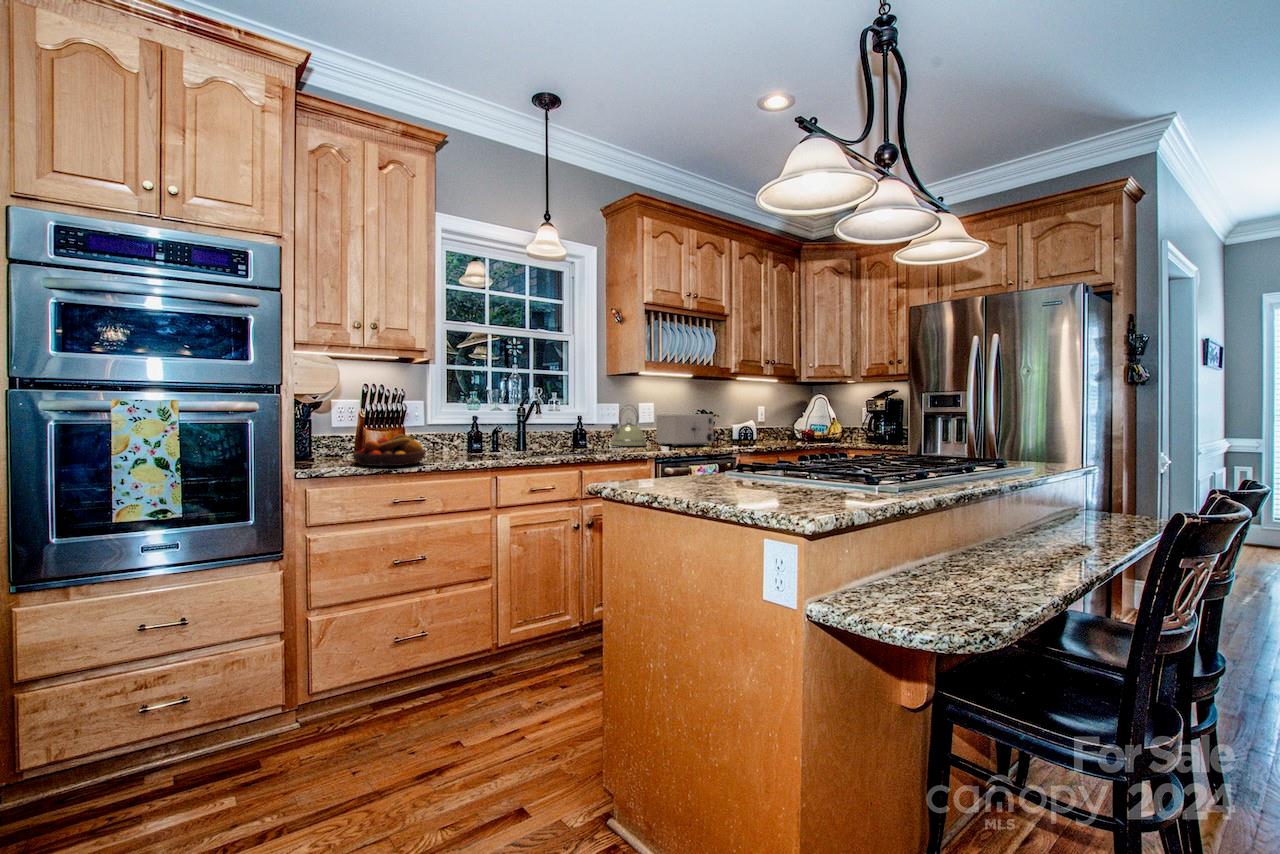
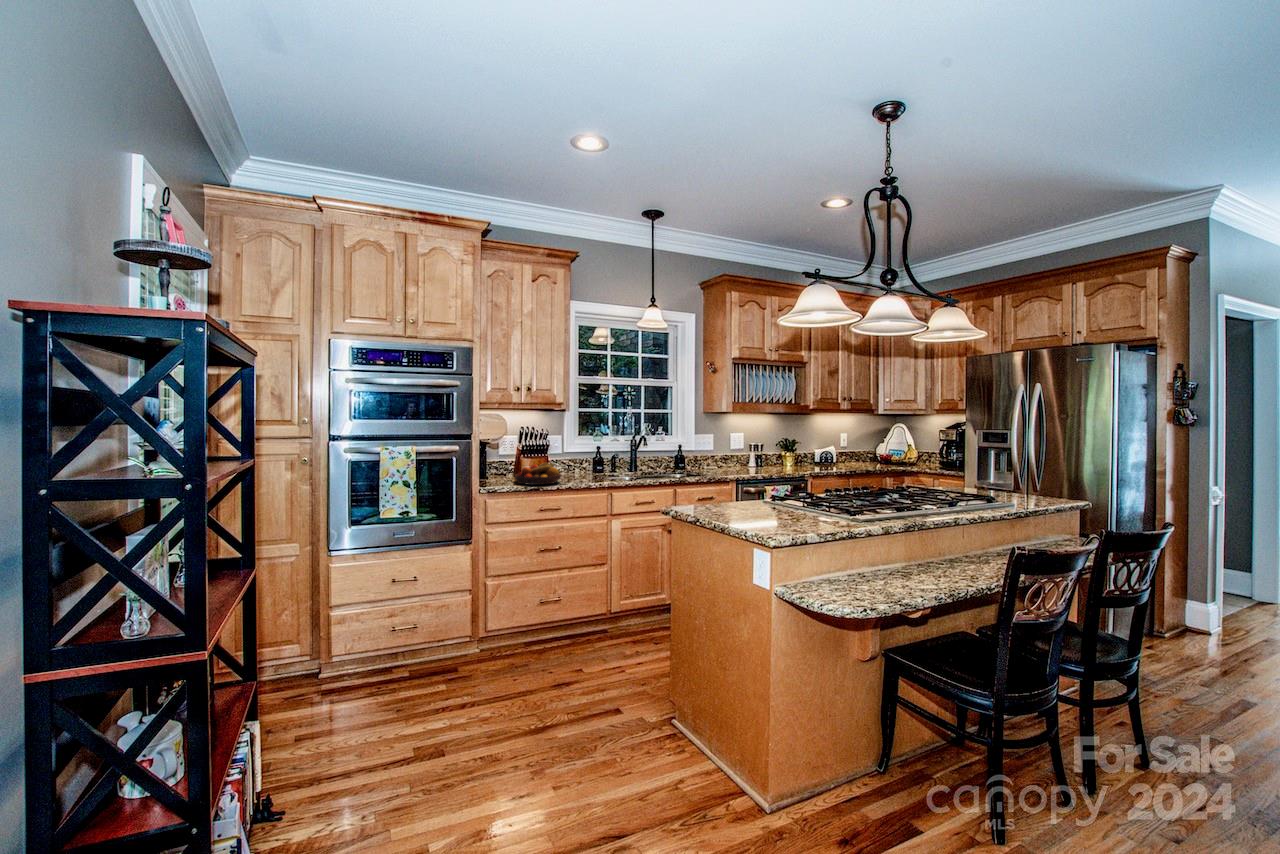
kettle: present [611,406,646,446] -> none [703,436,733,469]
toaster: present [656,414,714,446] -> none [742,443,790,470]

